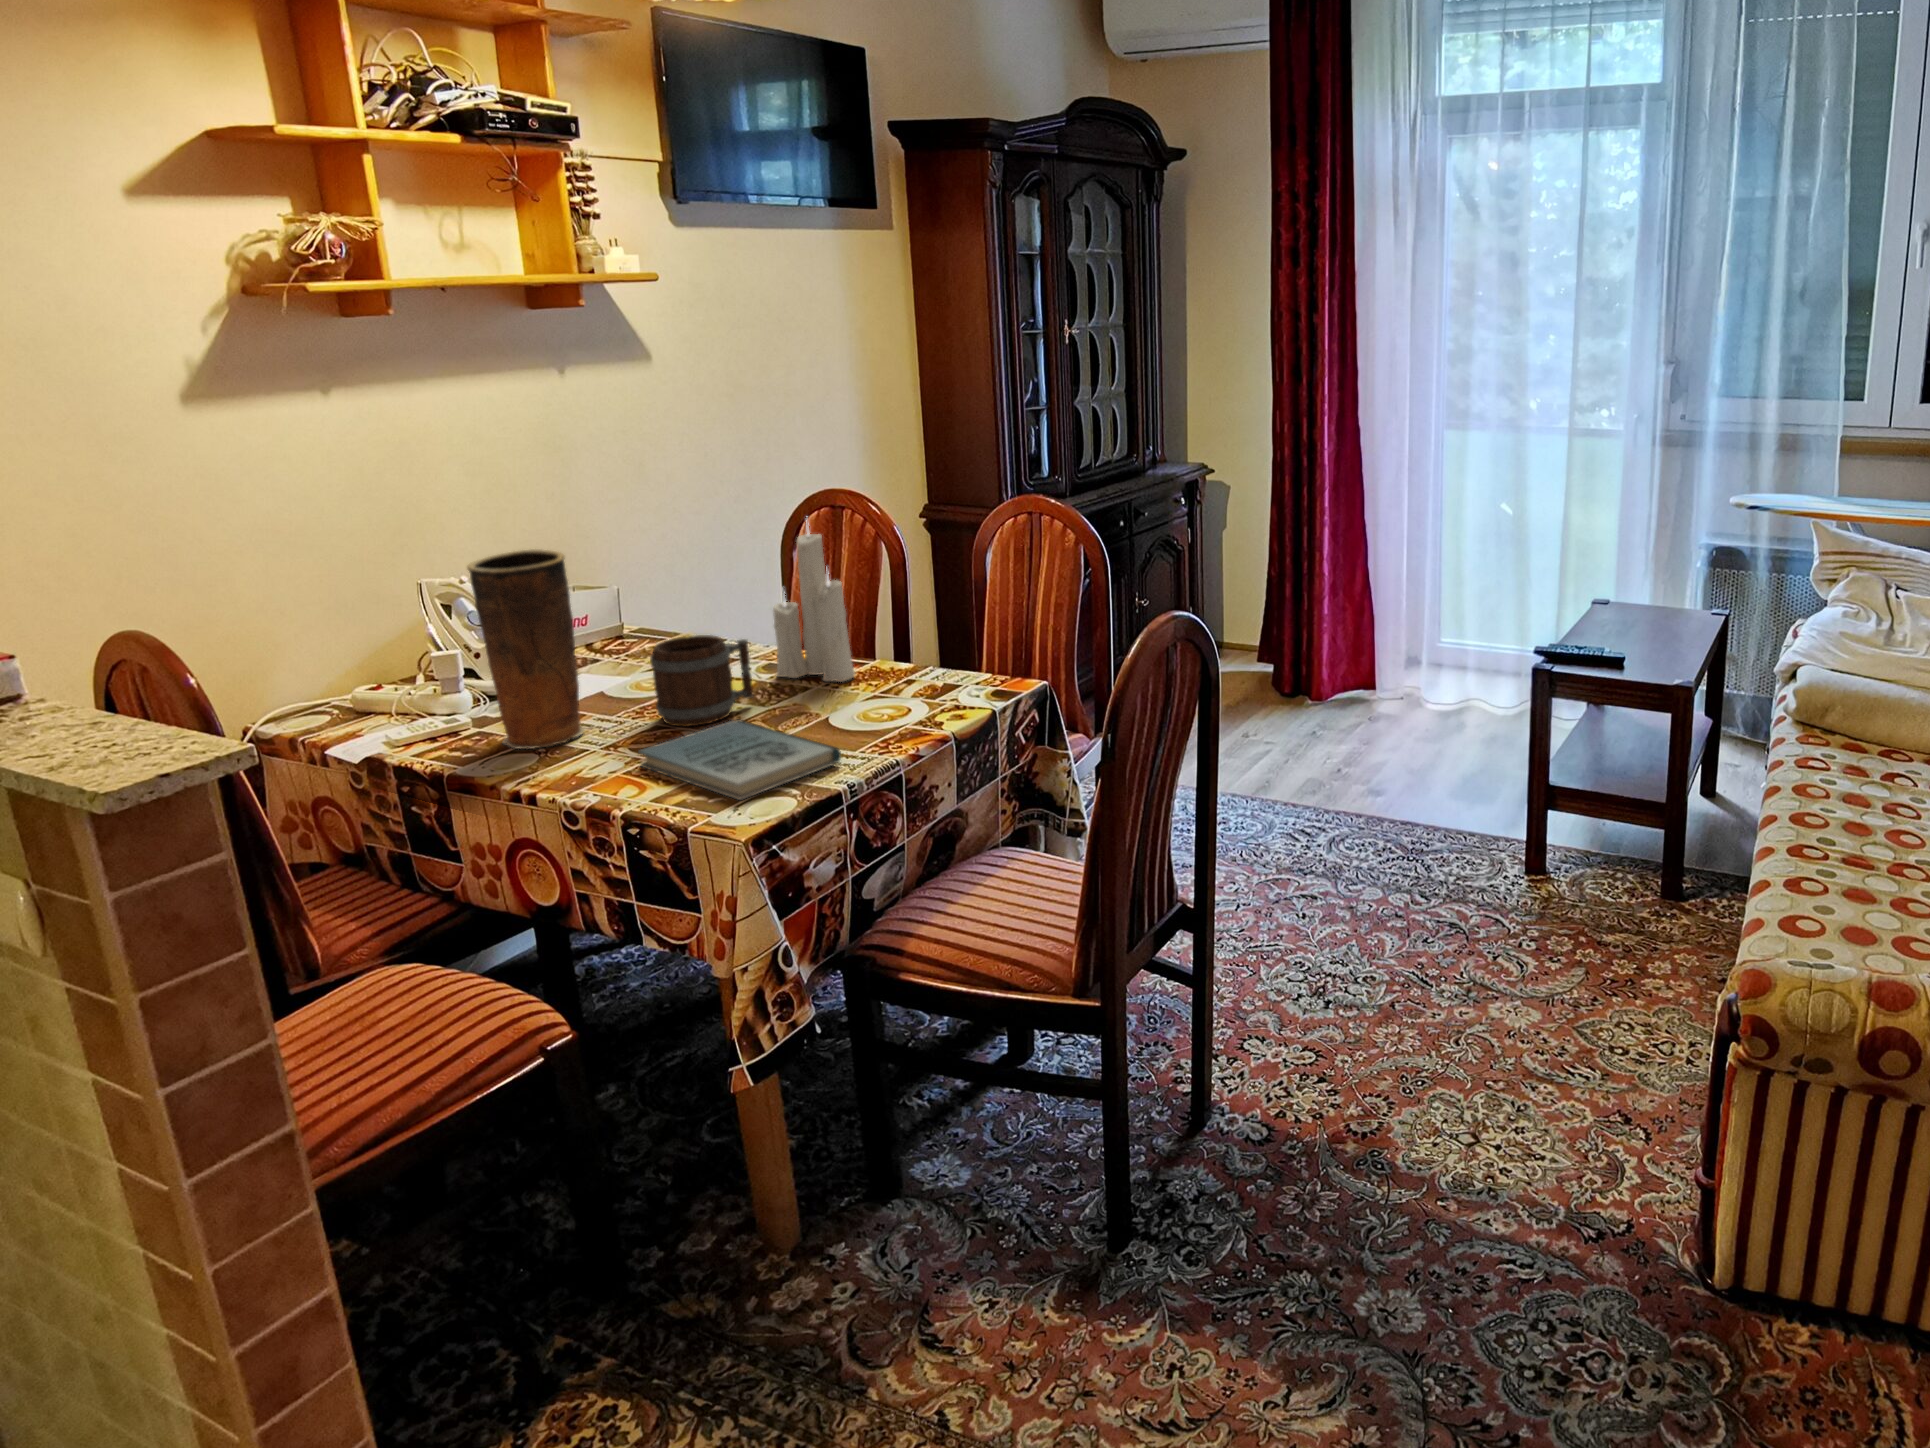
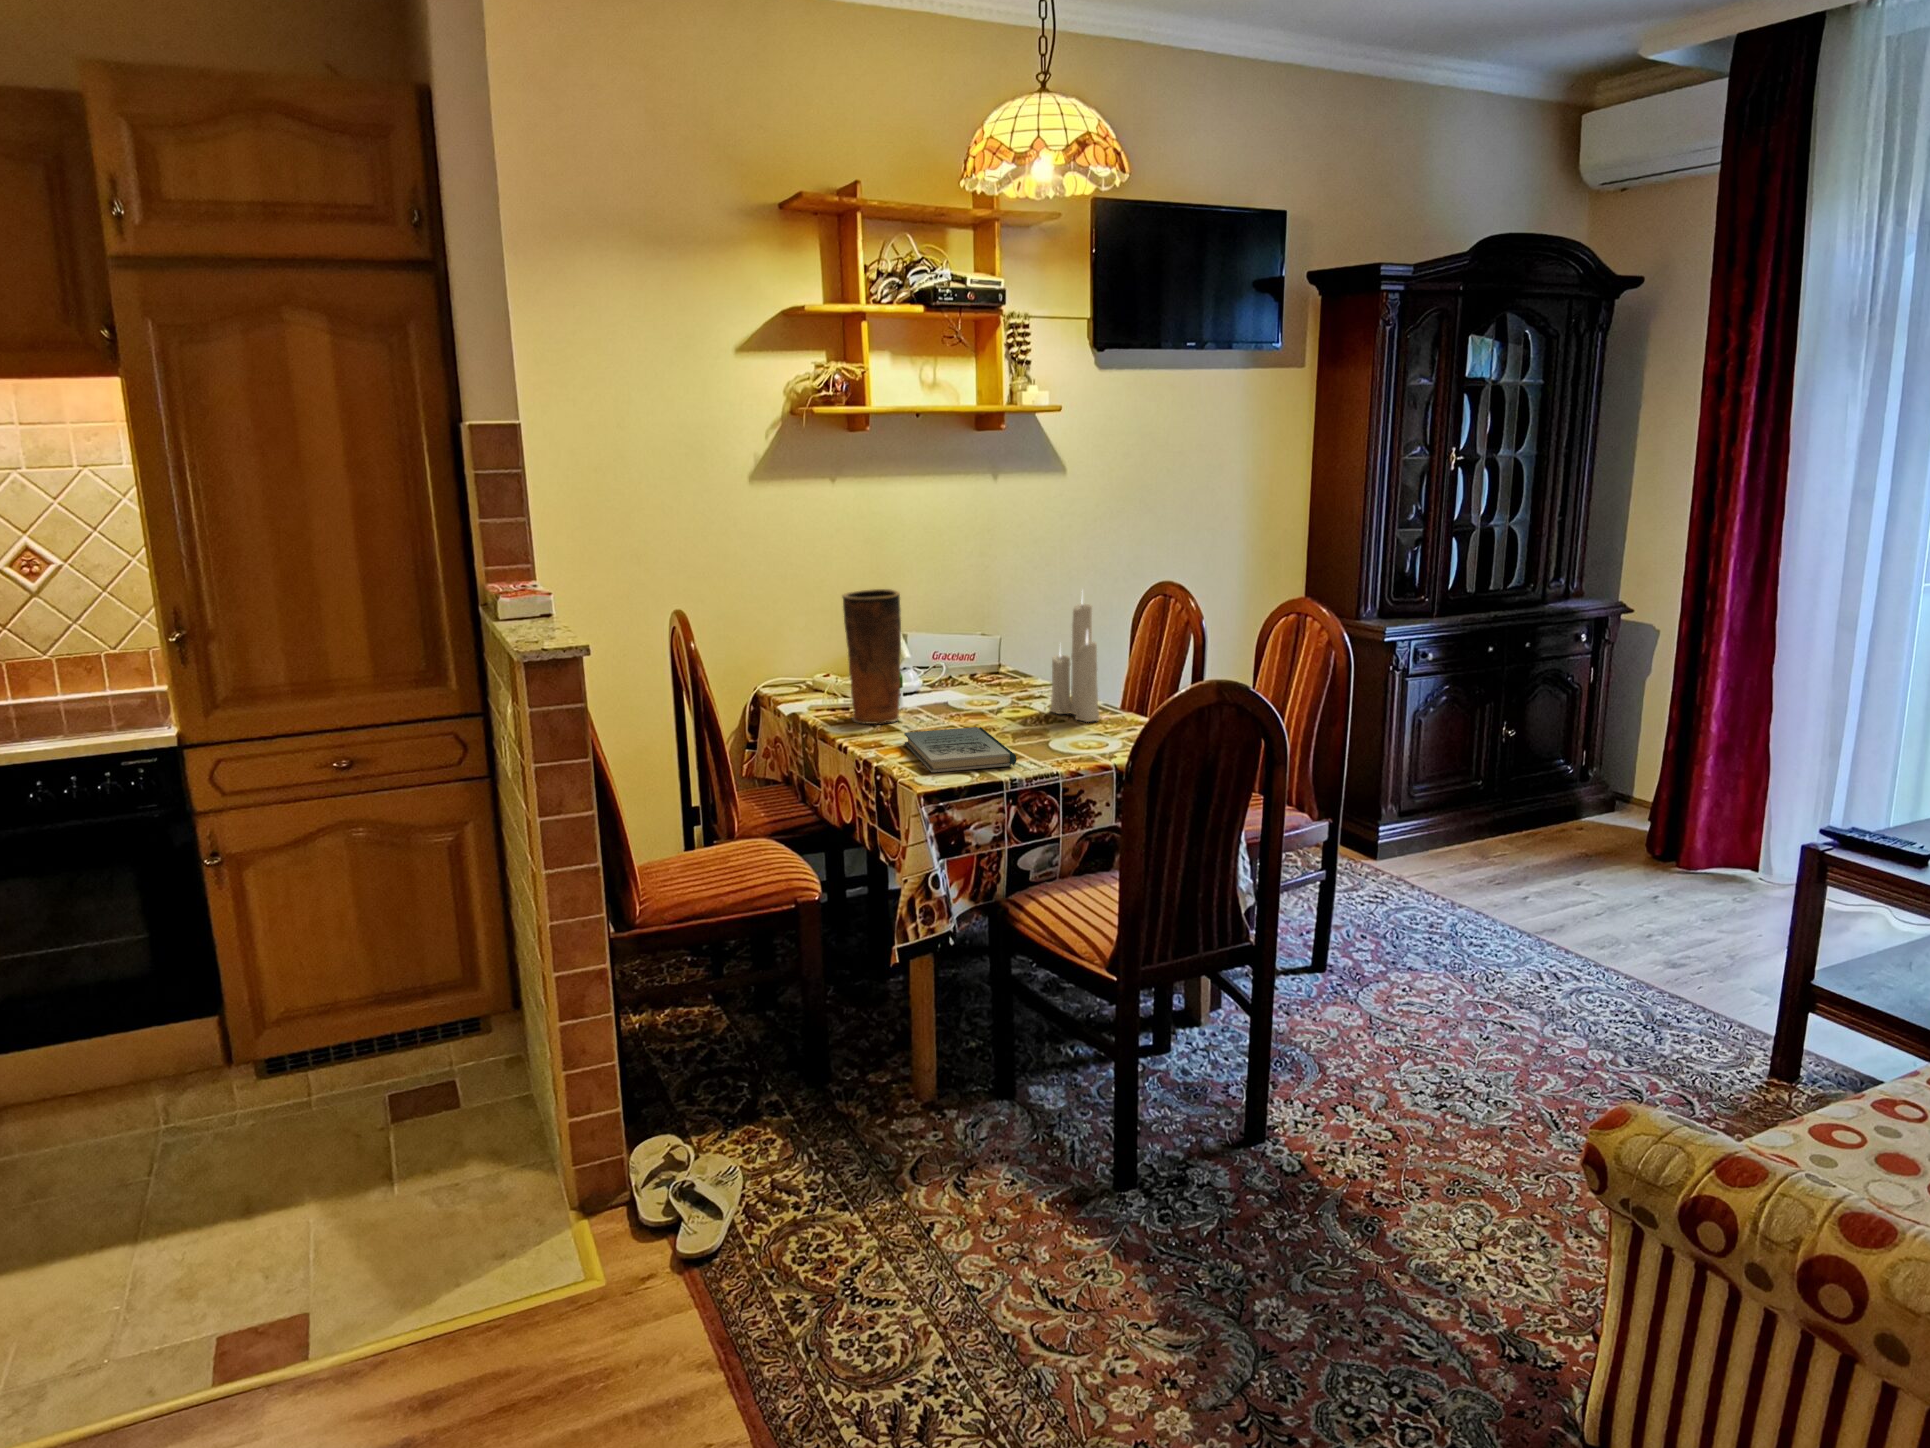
mug: present [650,635,754,726] -> none [944,666,1014,730]

